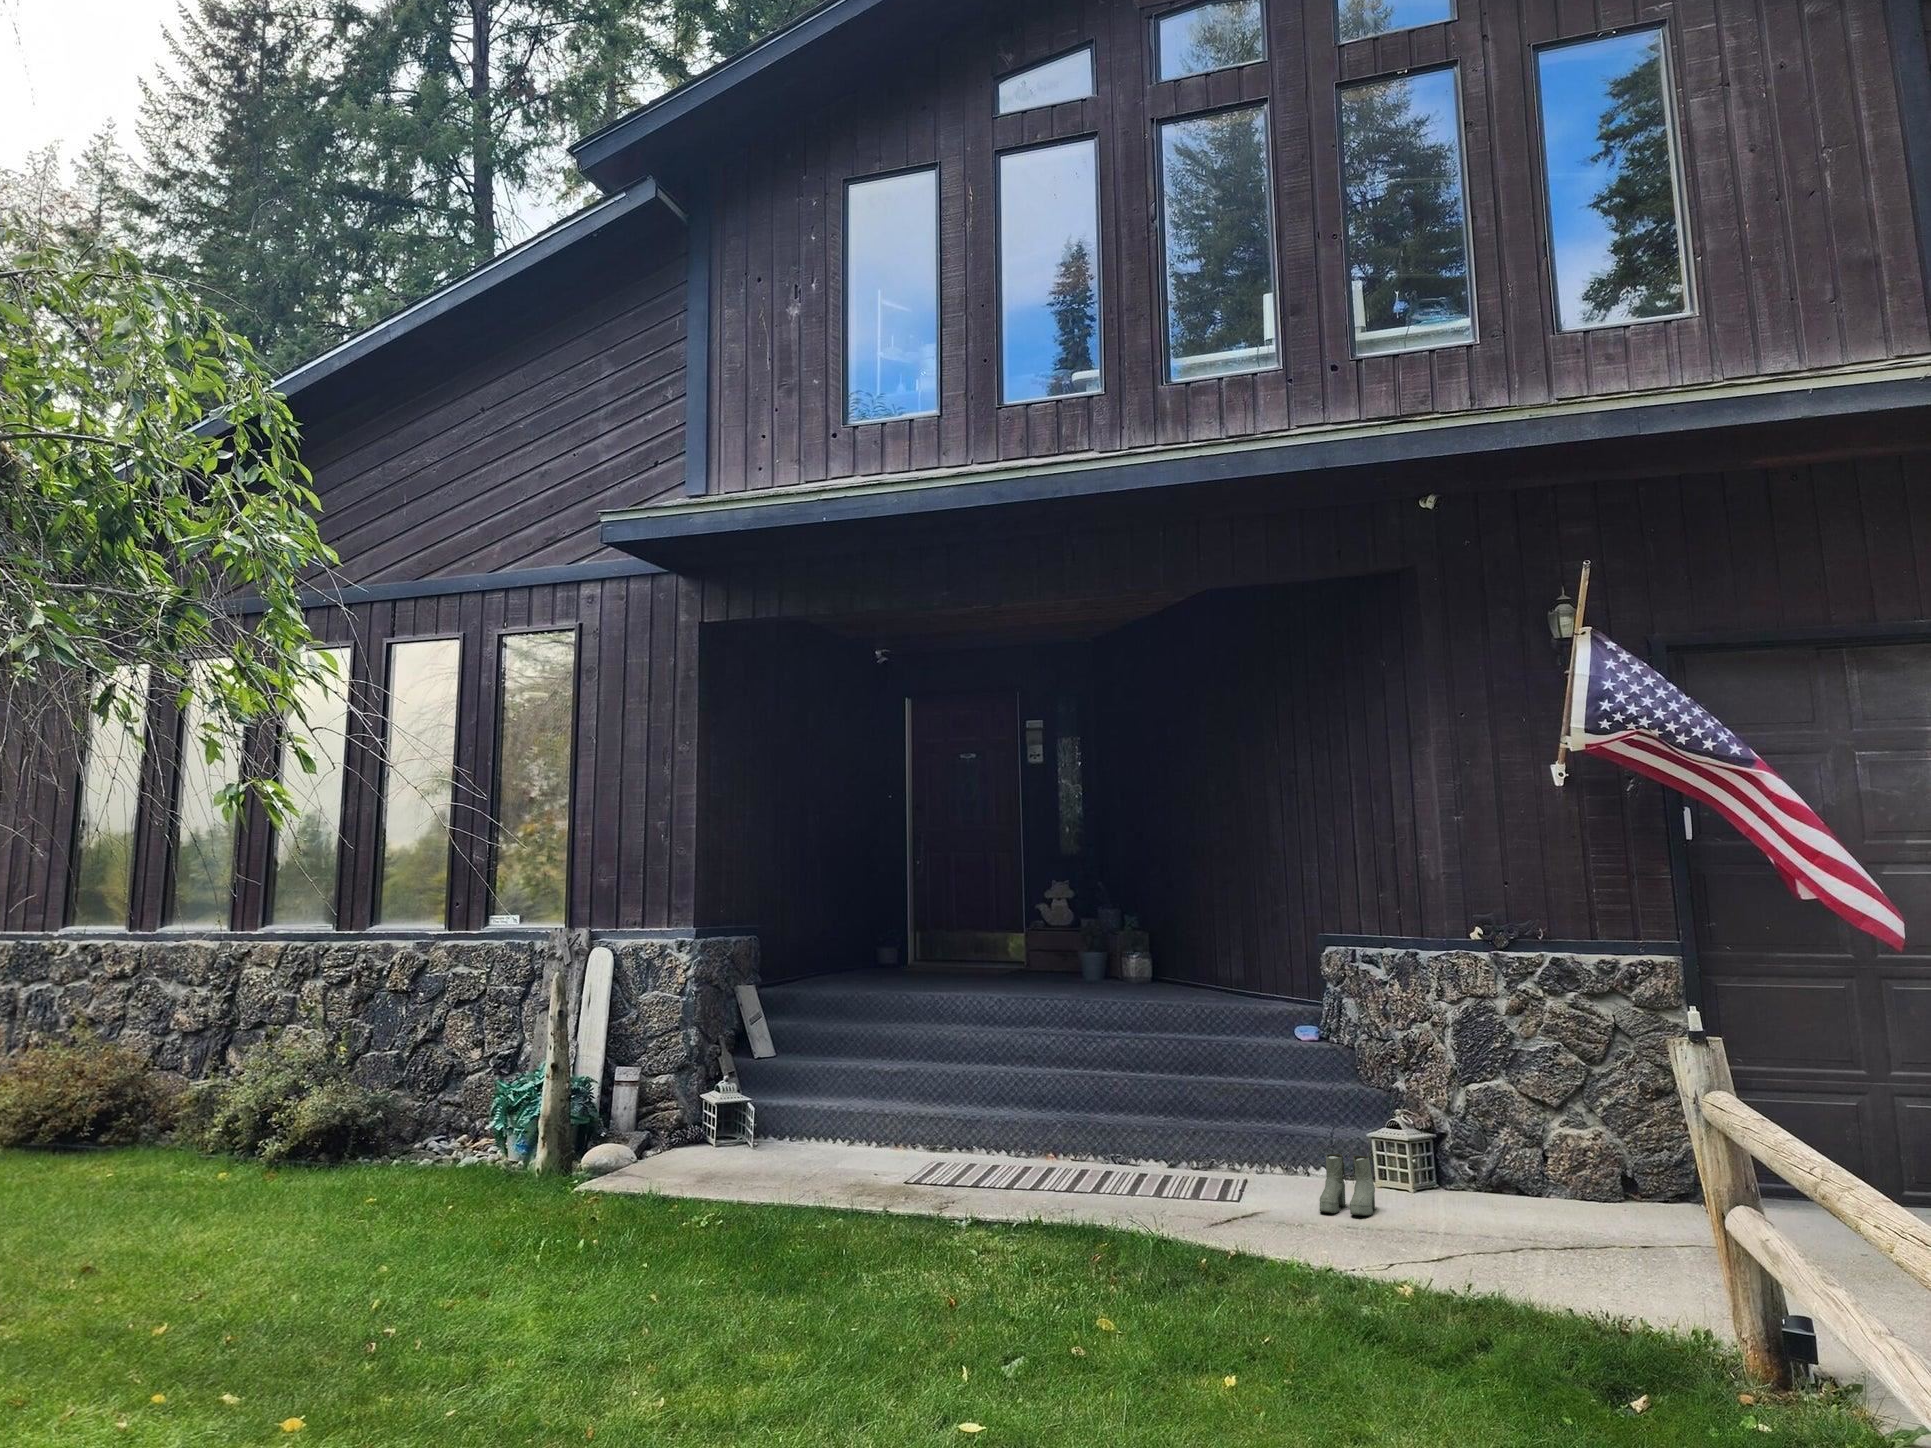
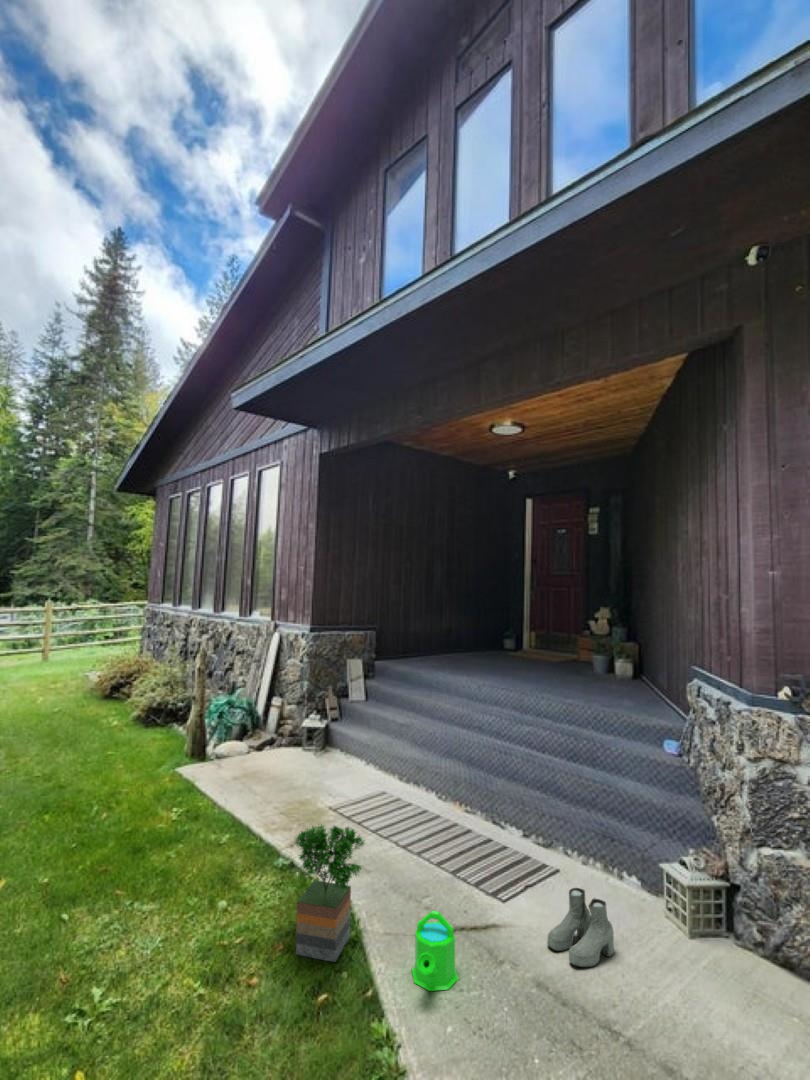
potted tree: none [1090,1112,1187,1255] -> present [296,825,365,962]
watering can: none [1238,1174,1293,1246] -> present [412,911,458,991]

